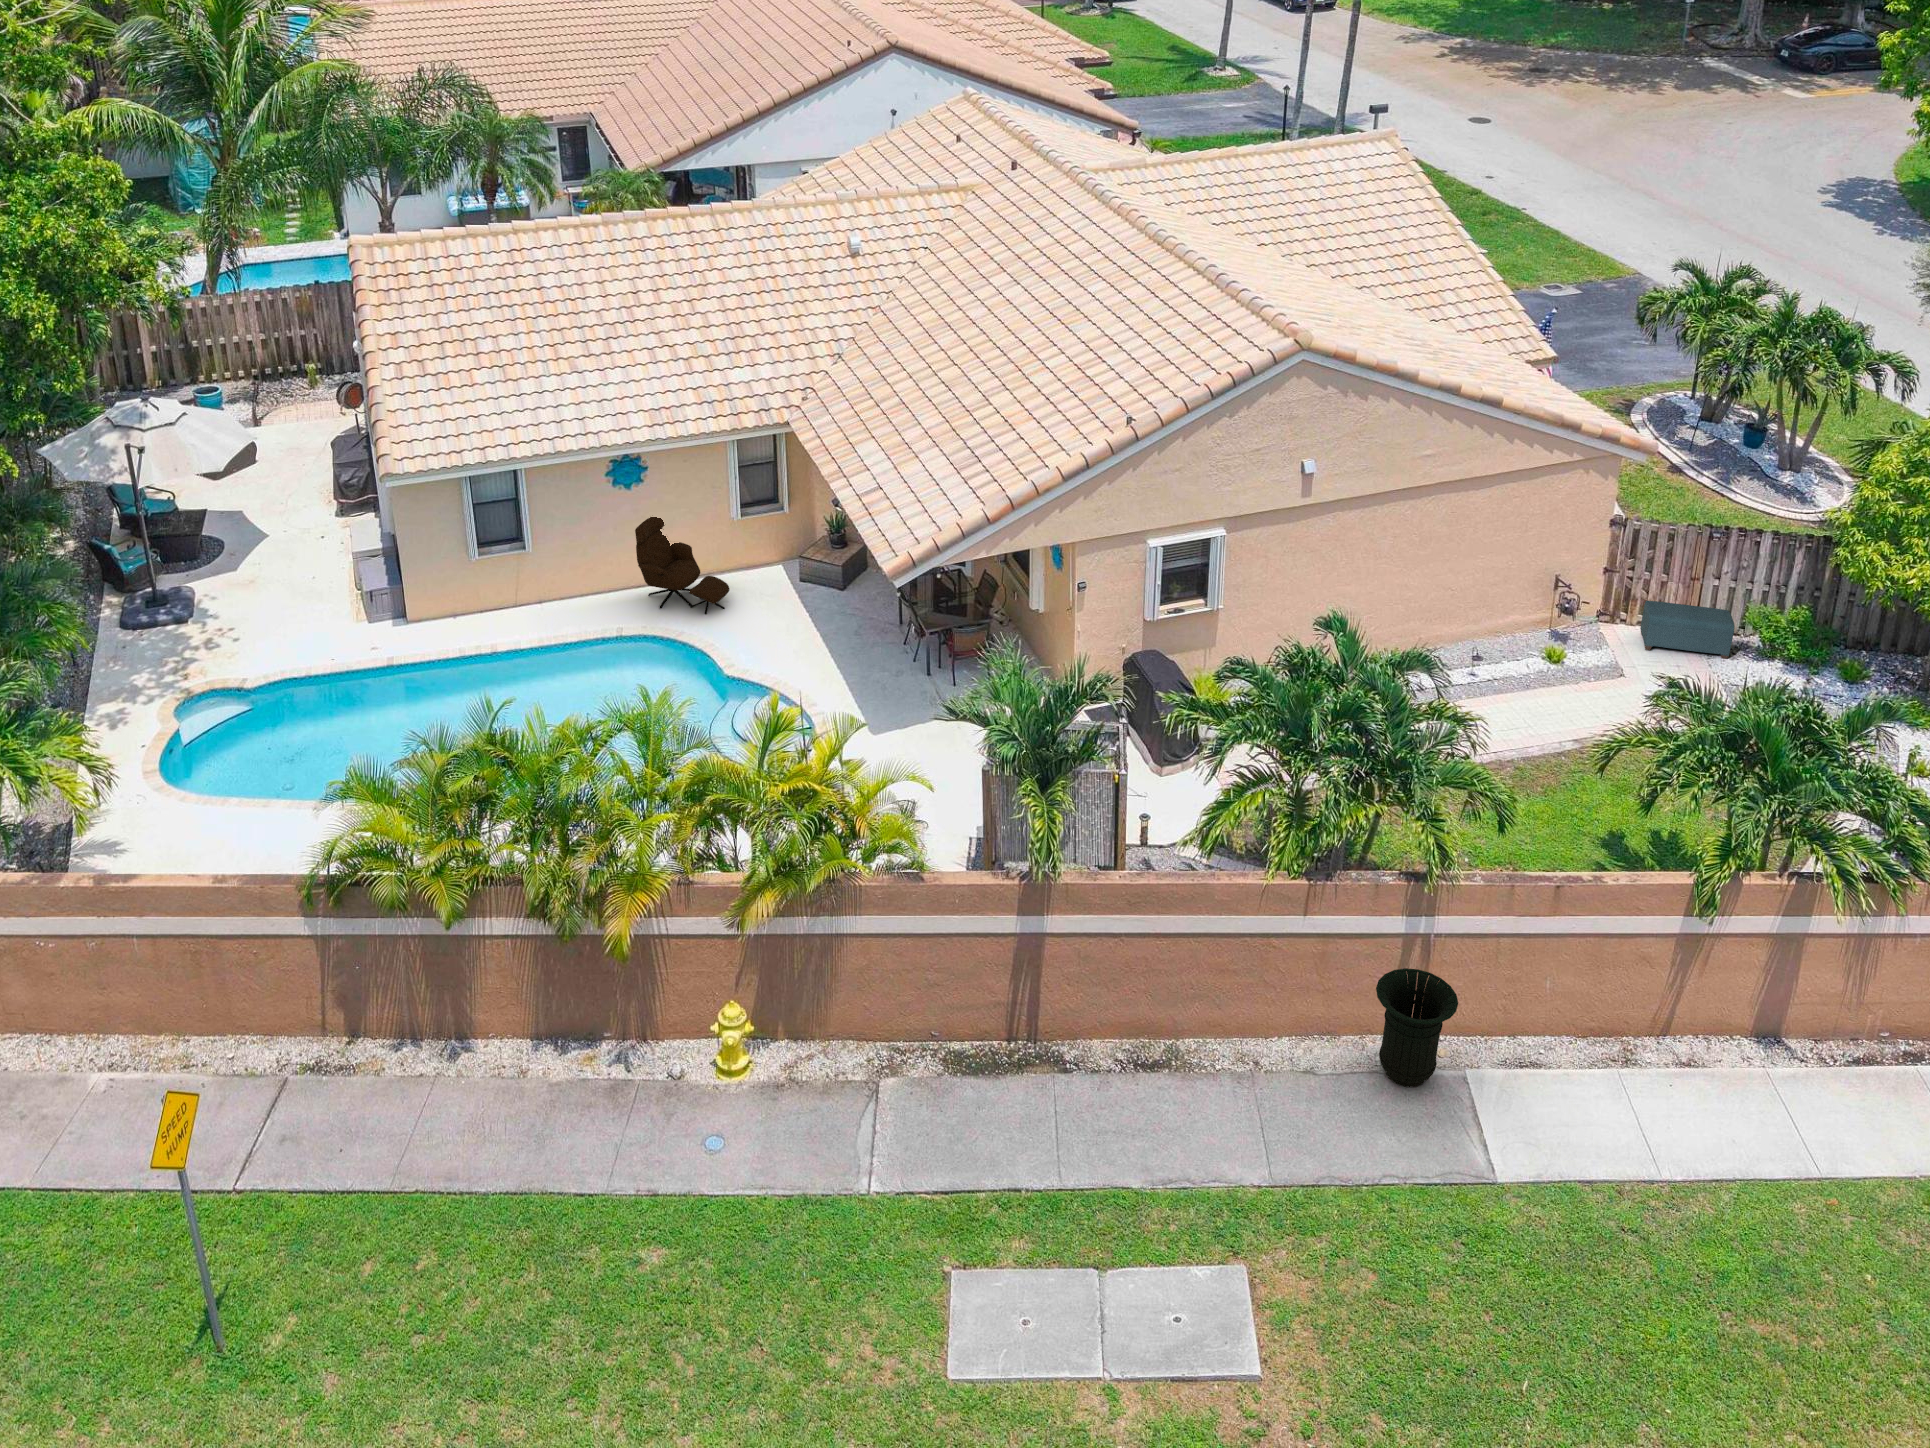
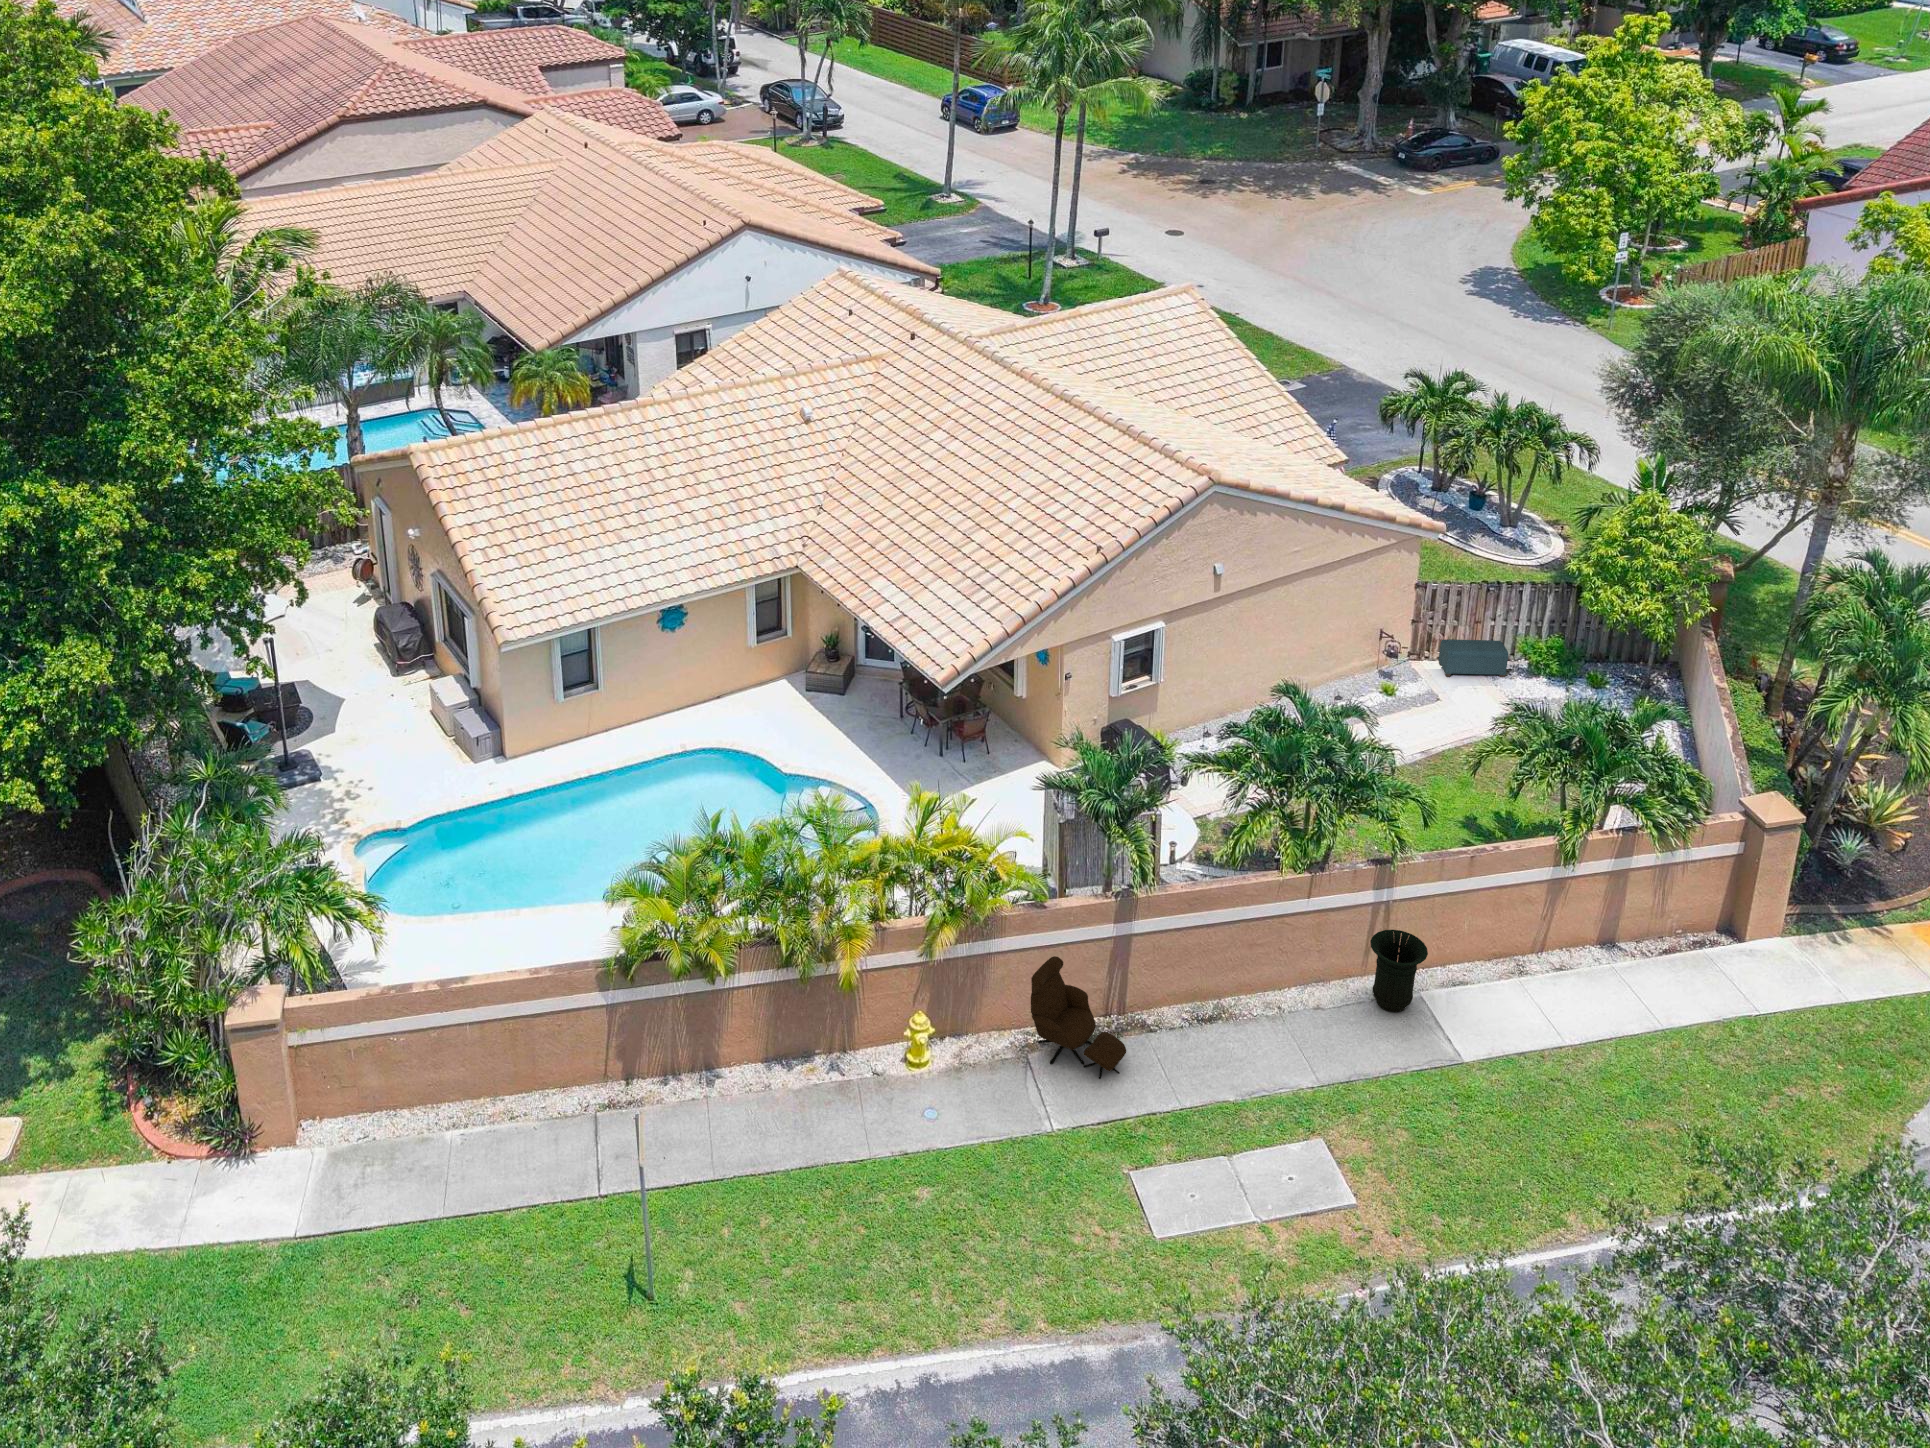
lounge chair: present [635,517,729,614] -> present [1031,956,1126,1079]

